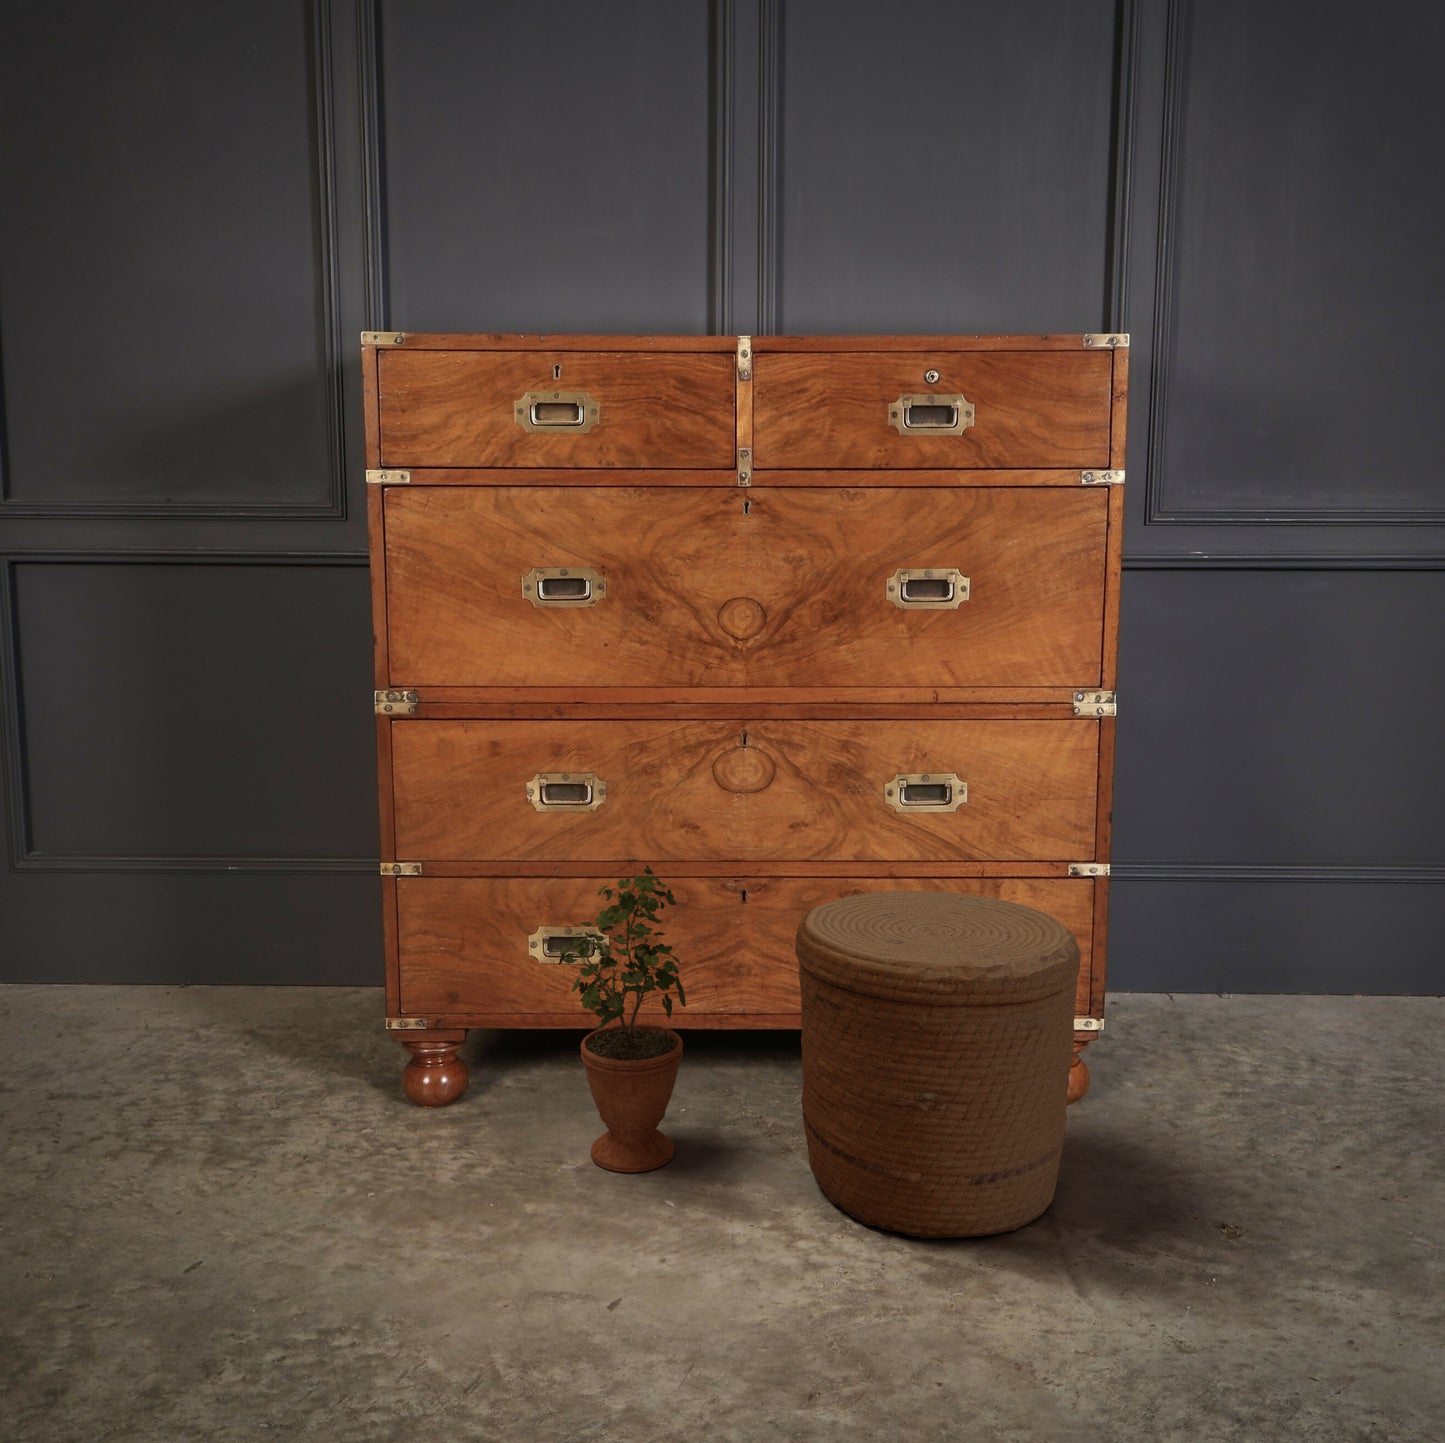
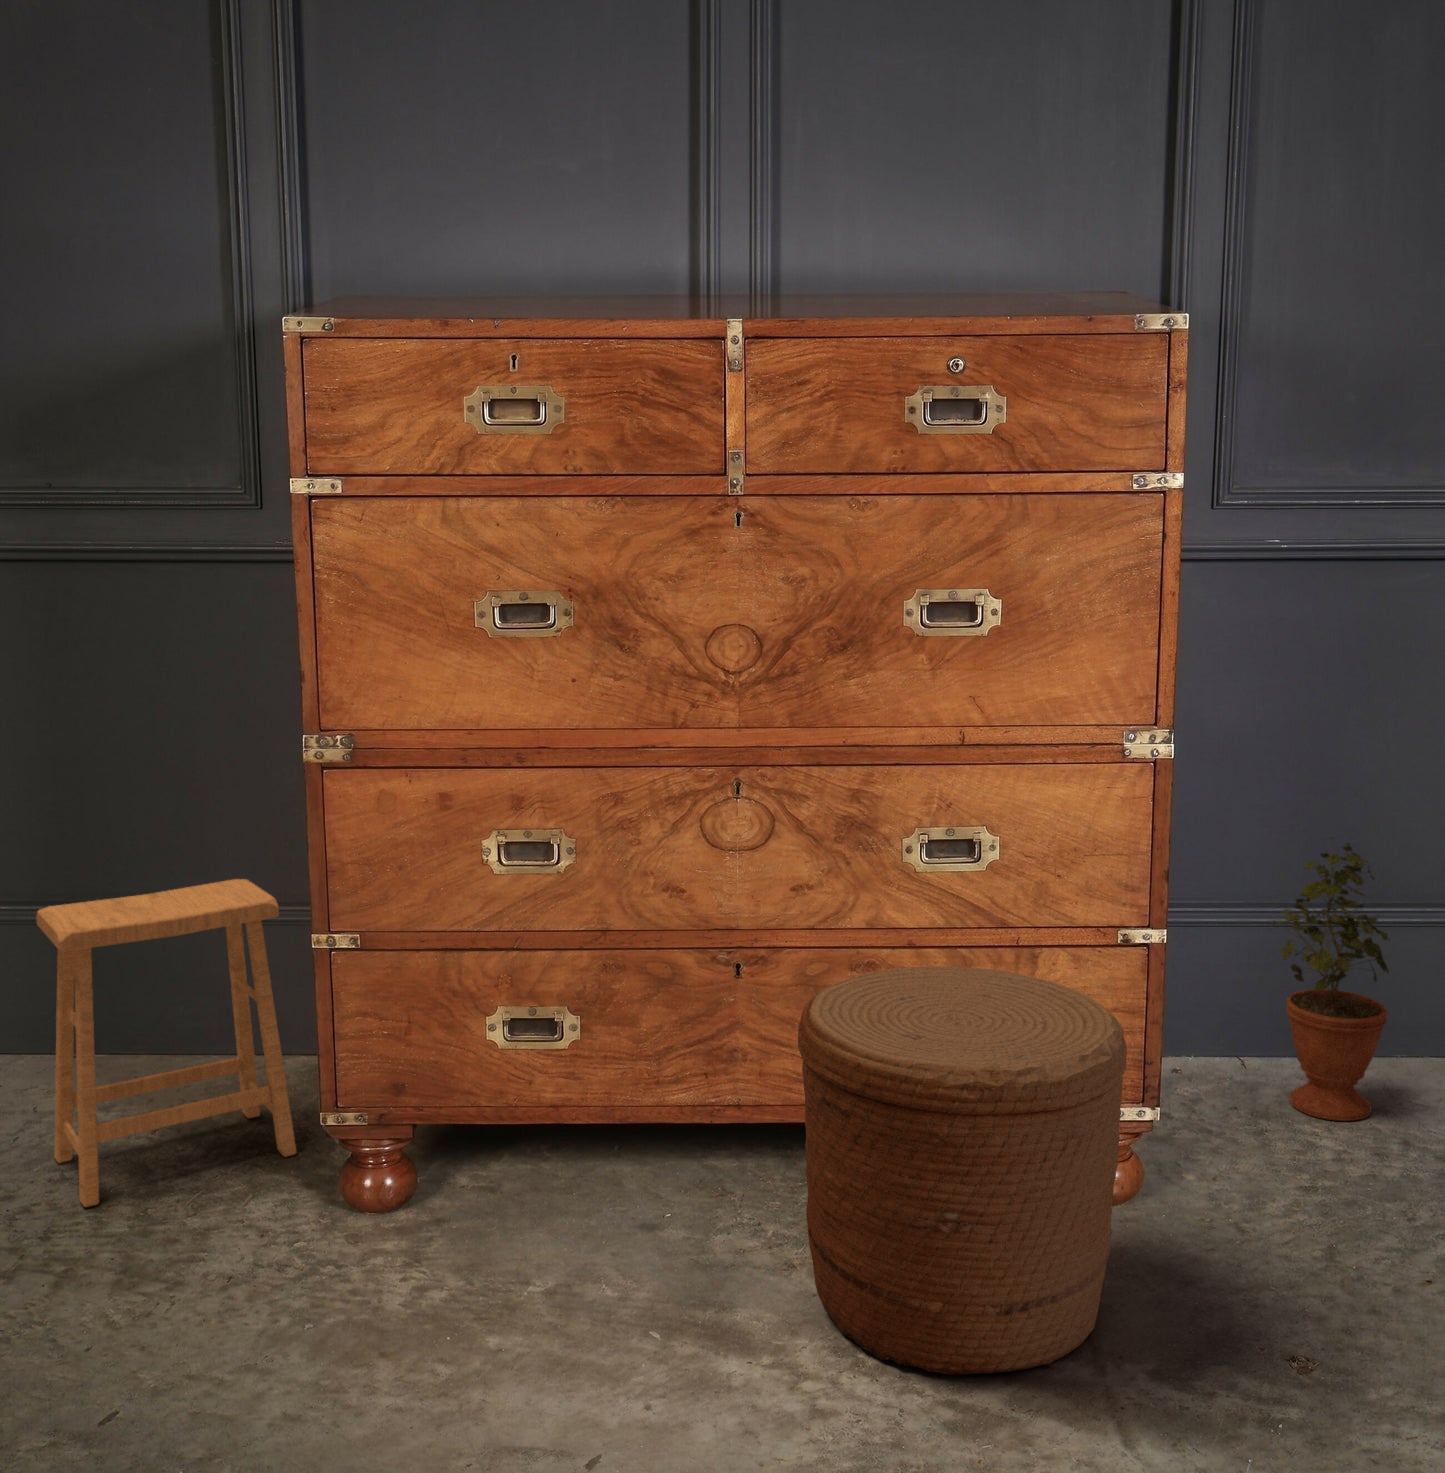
footstool: none [148,823,366,1097] -> present [36,879,297,1207]
potted plant: present [558,859,686,1172] -> present [1270,837,1389,1121]

